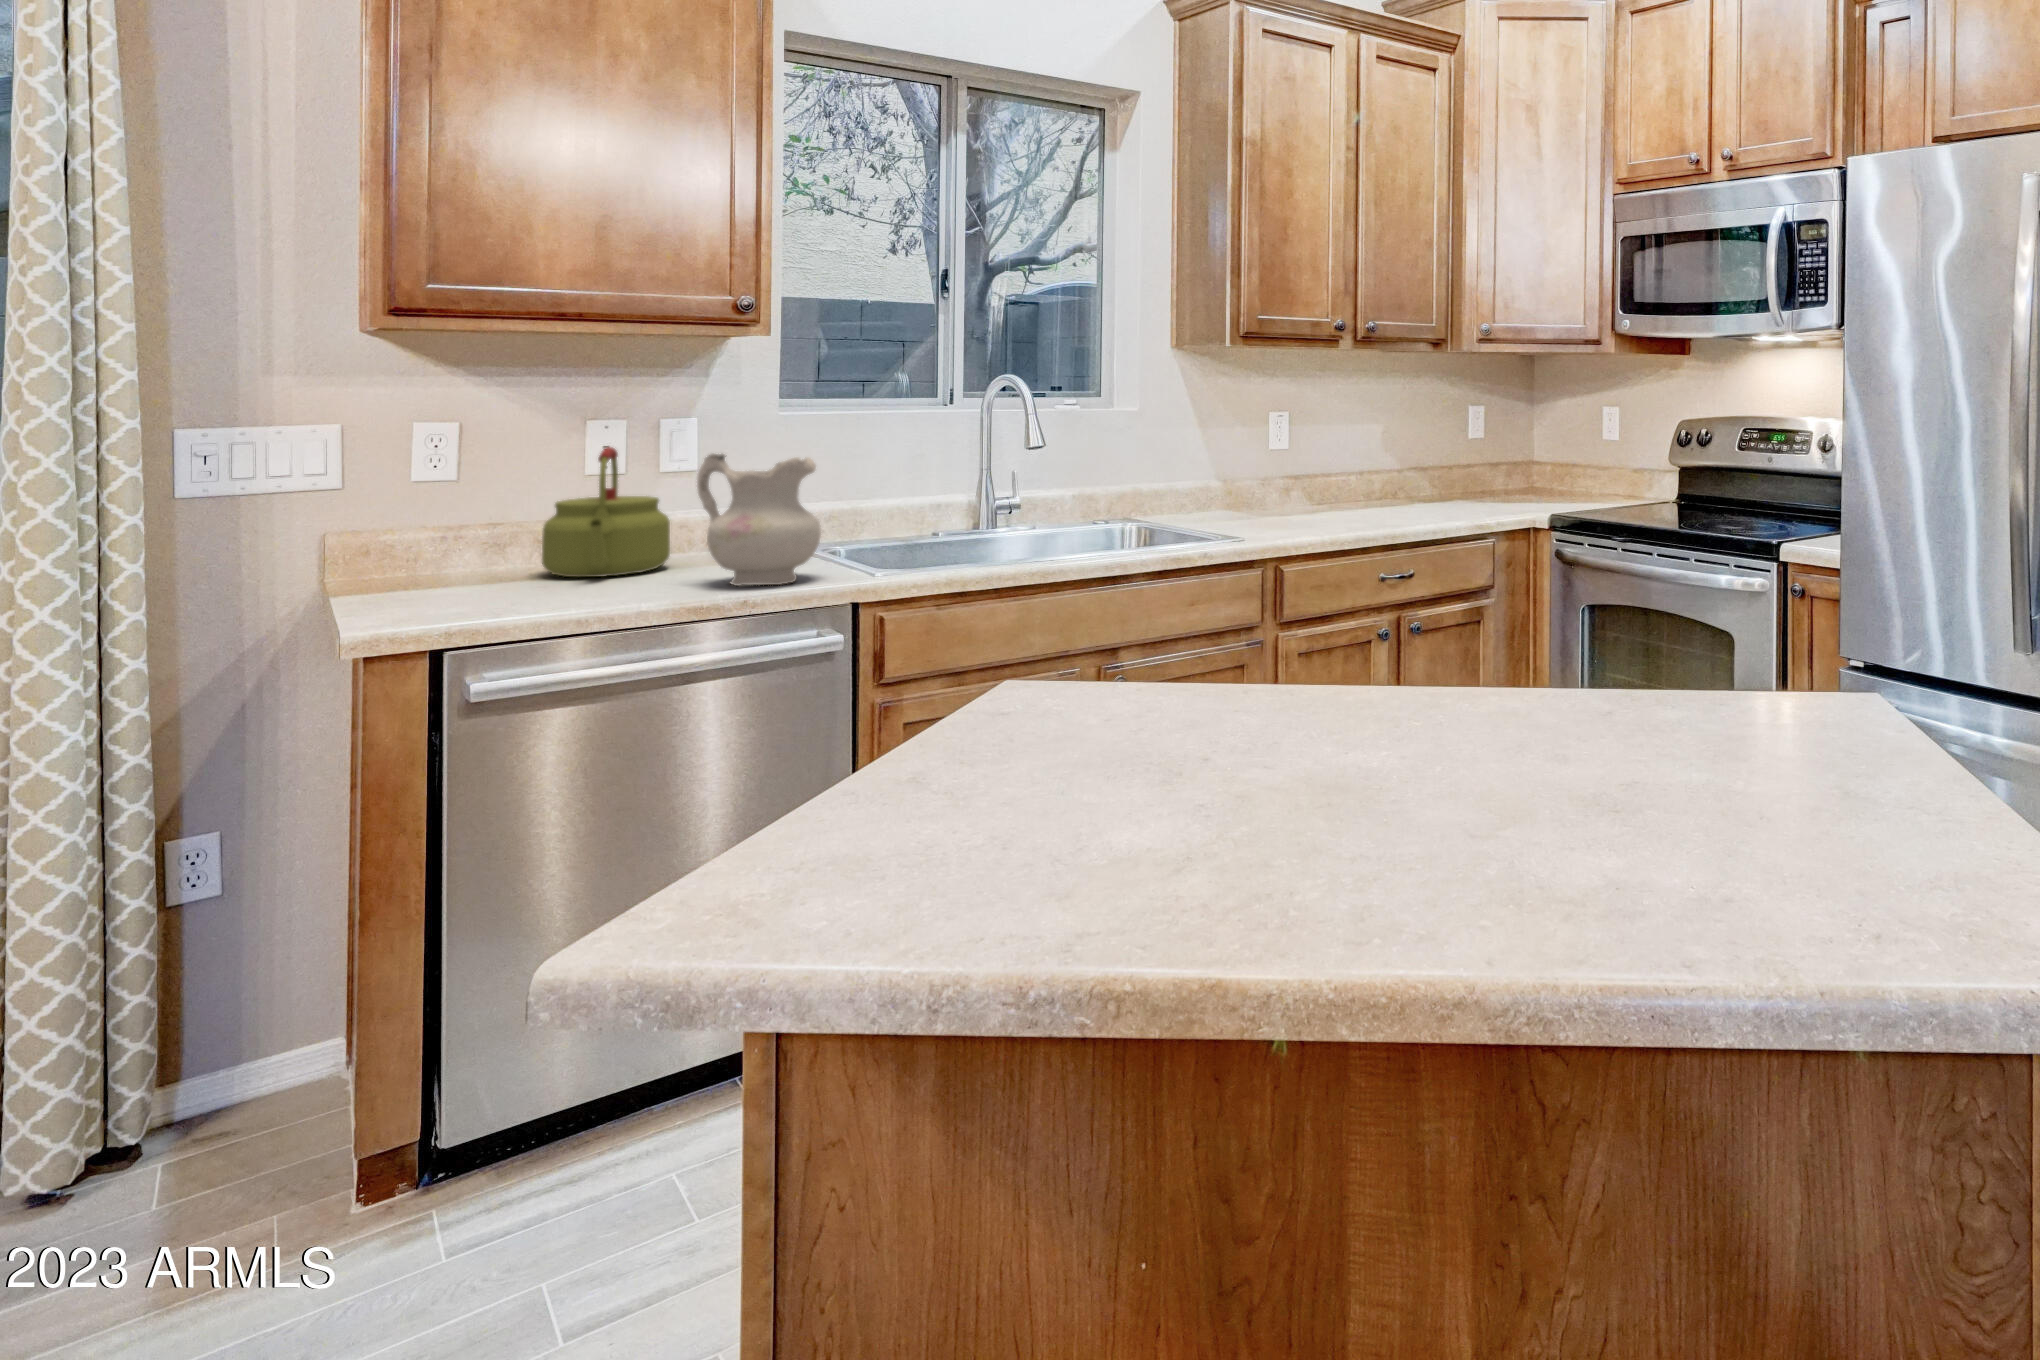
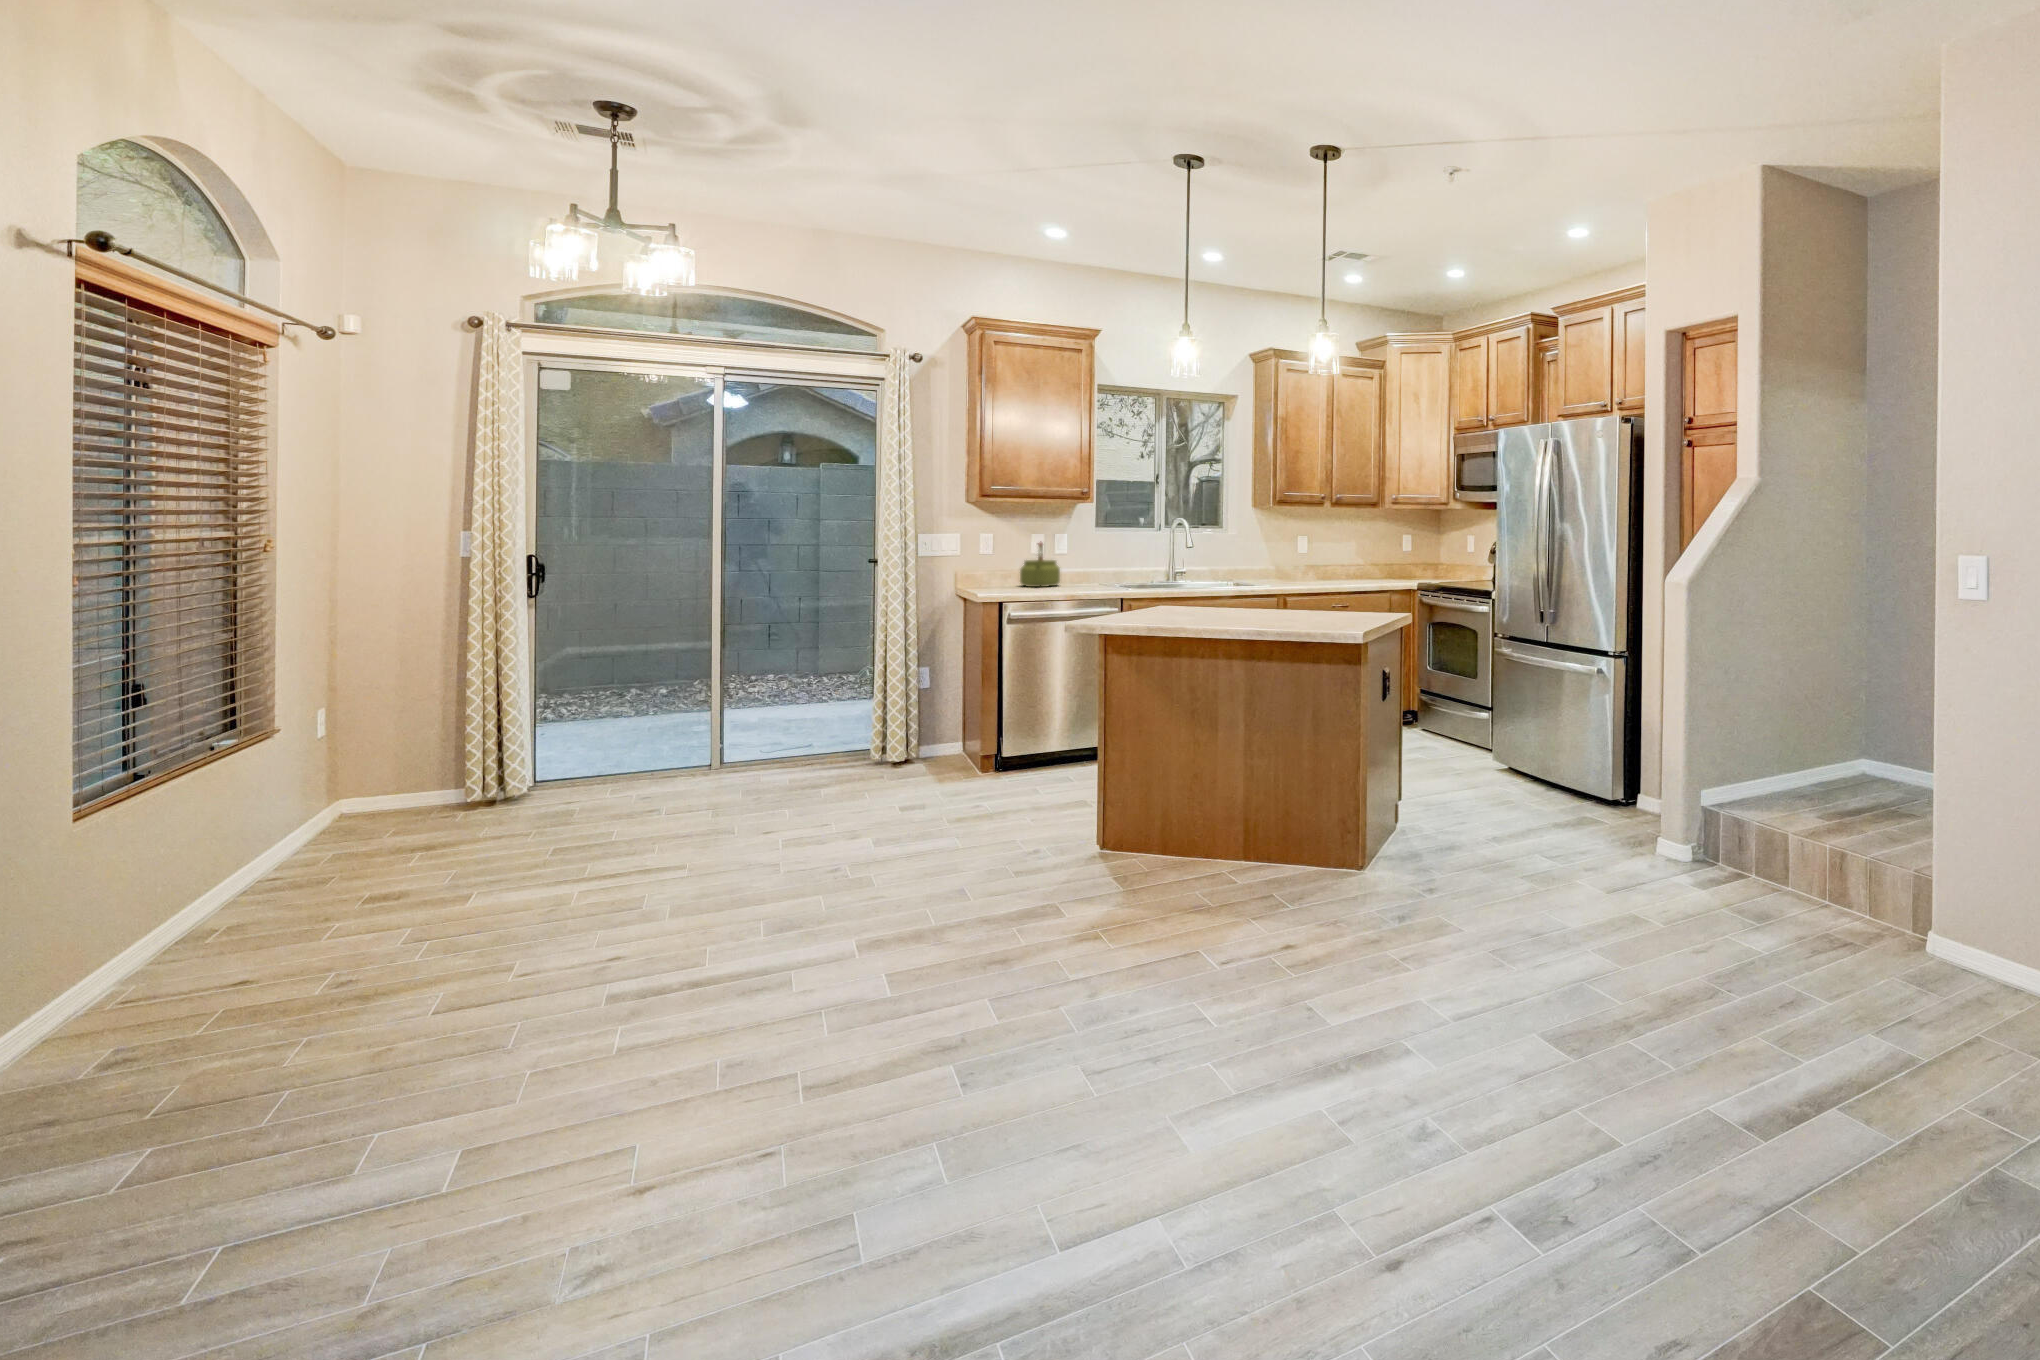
ceramic pitcher: present [697,454,821,586] -> none [1070,543,1109,590]

